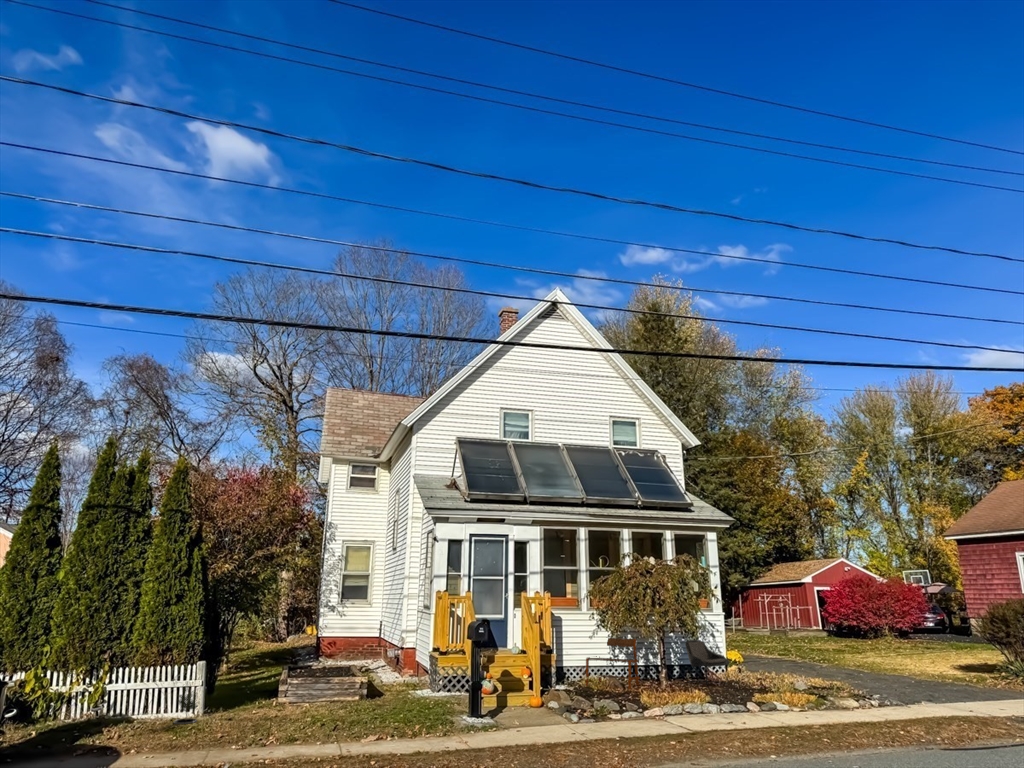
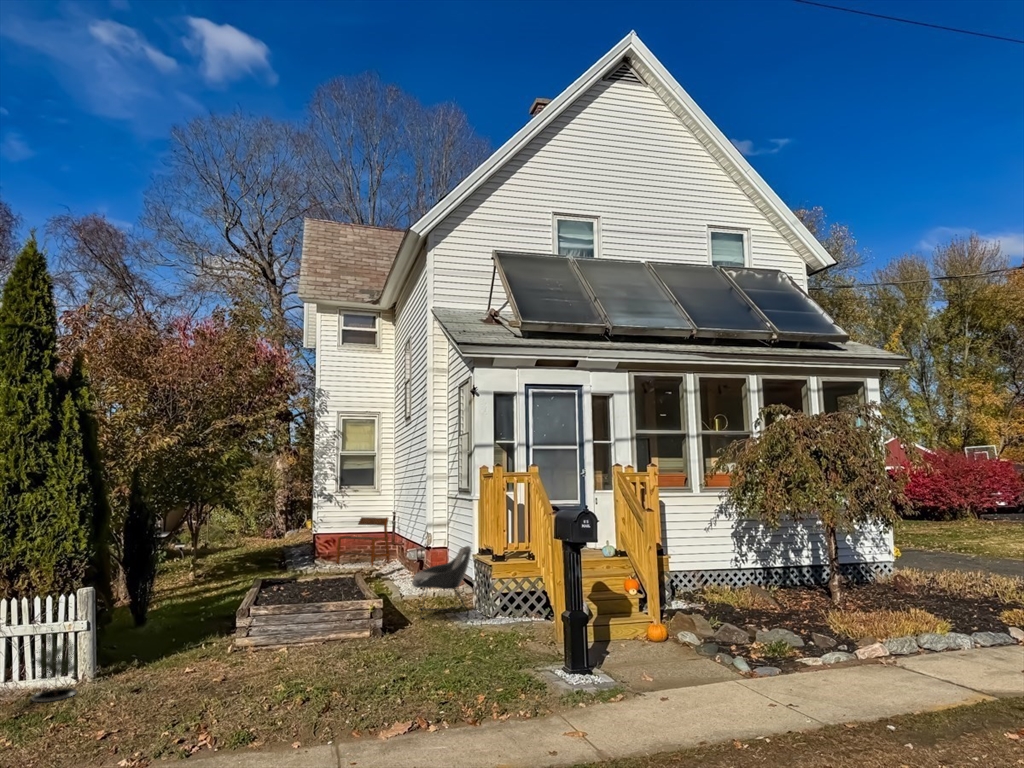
bench: present [586,638,640,689] -> present [336,517,390,565]
lounge chair: present [685,640,729,684] -> present [412,546,471,619]

